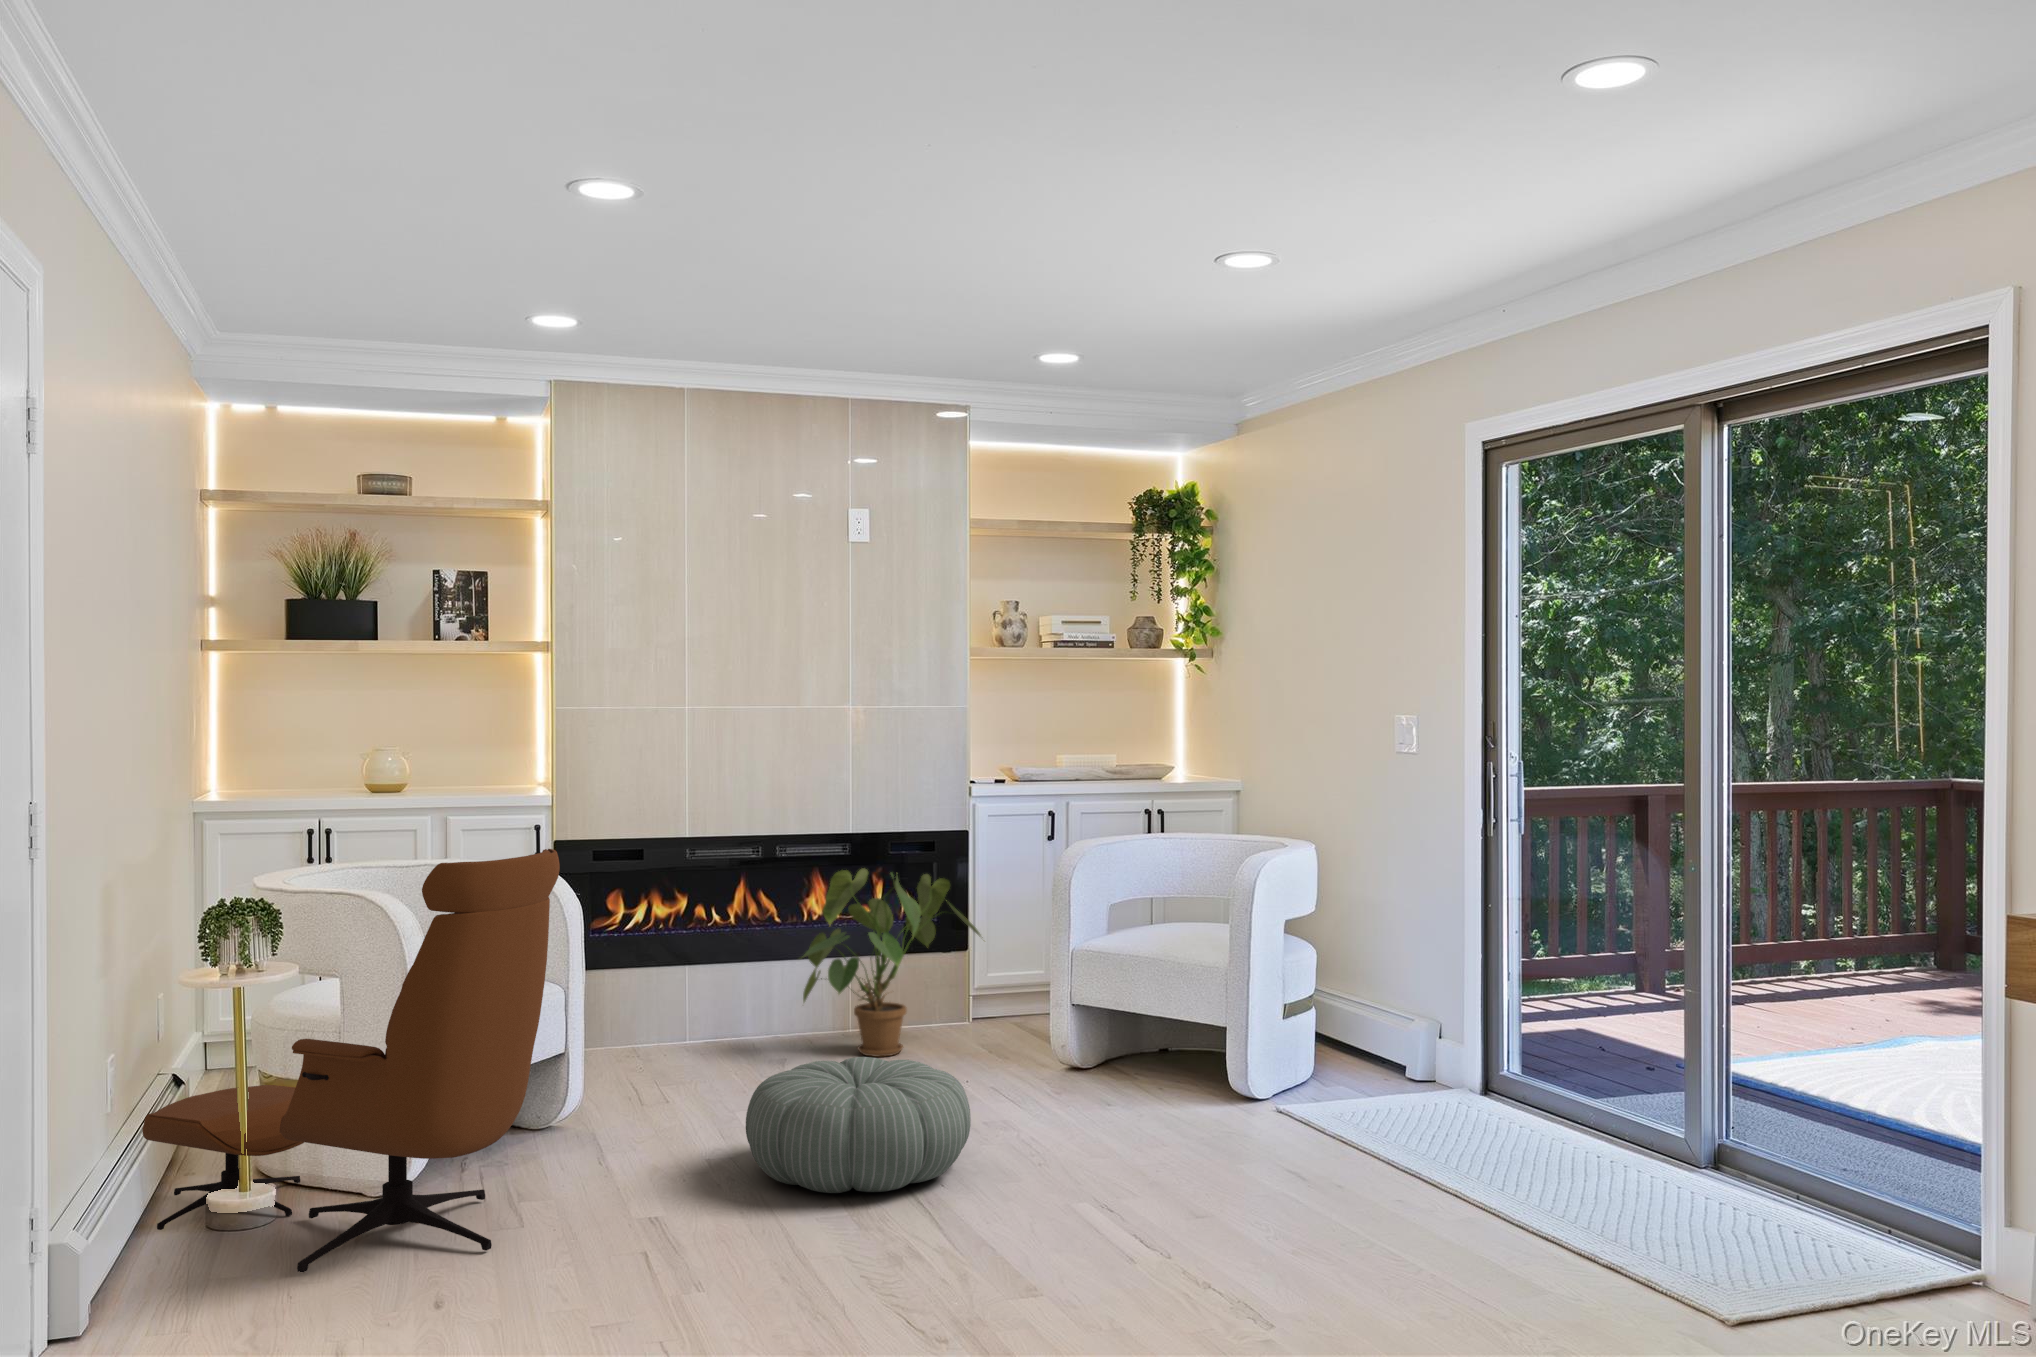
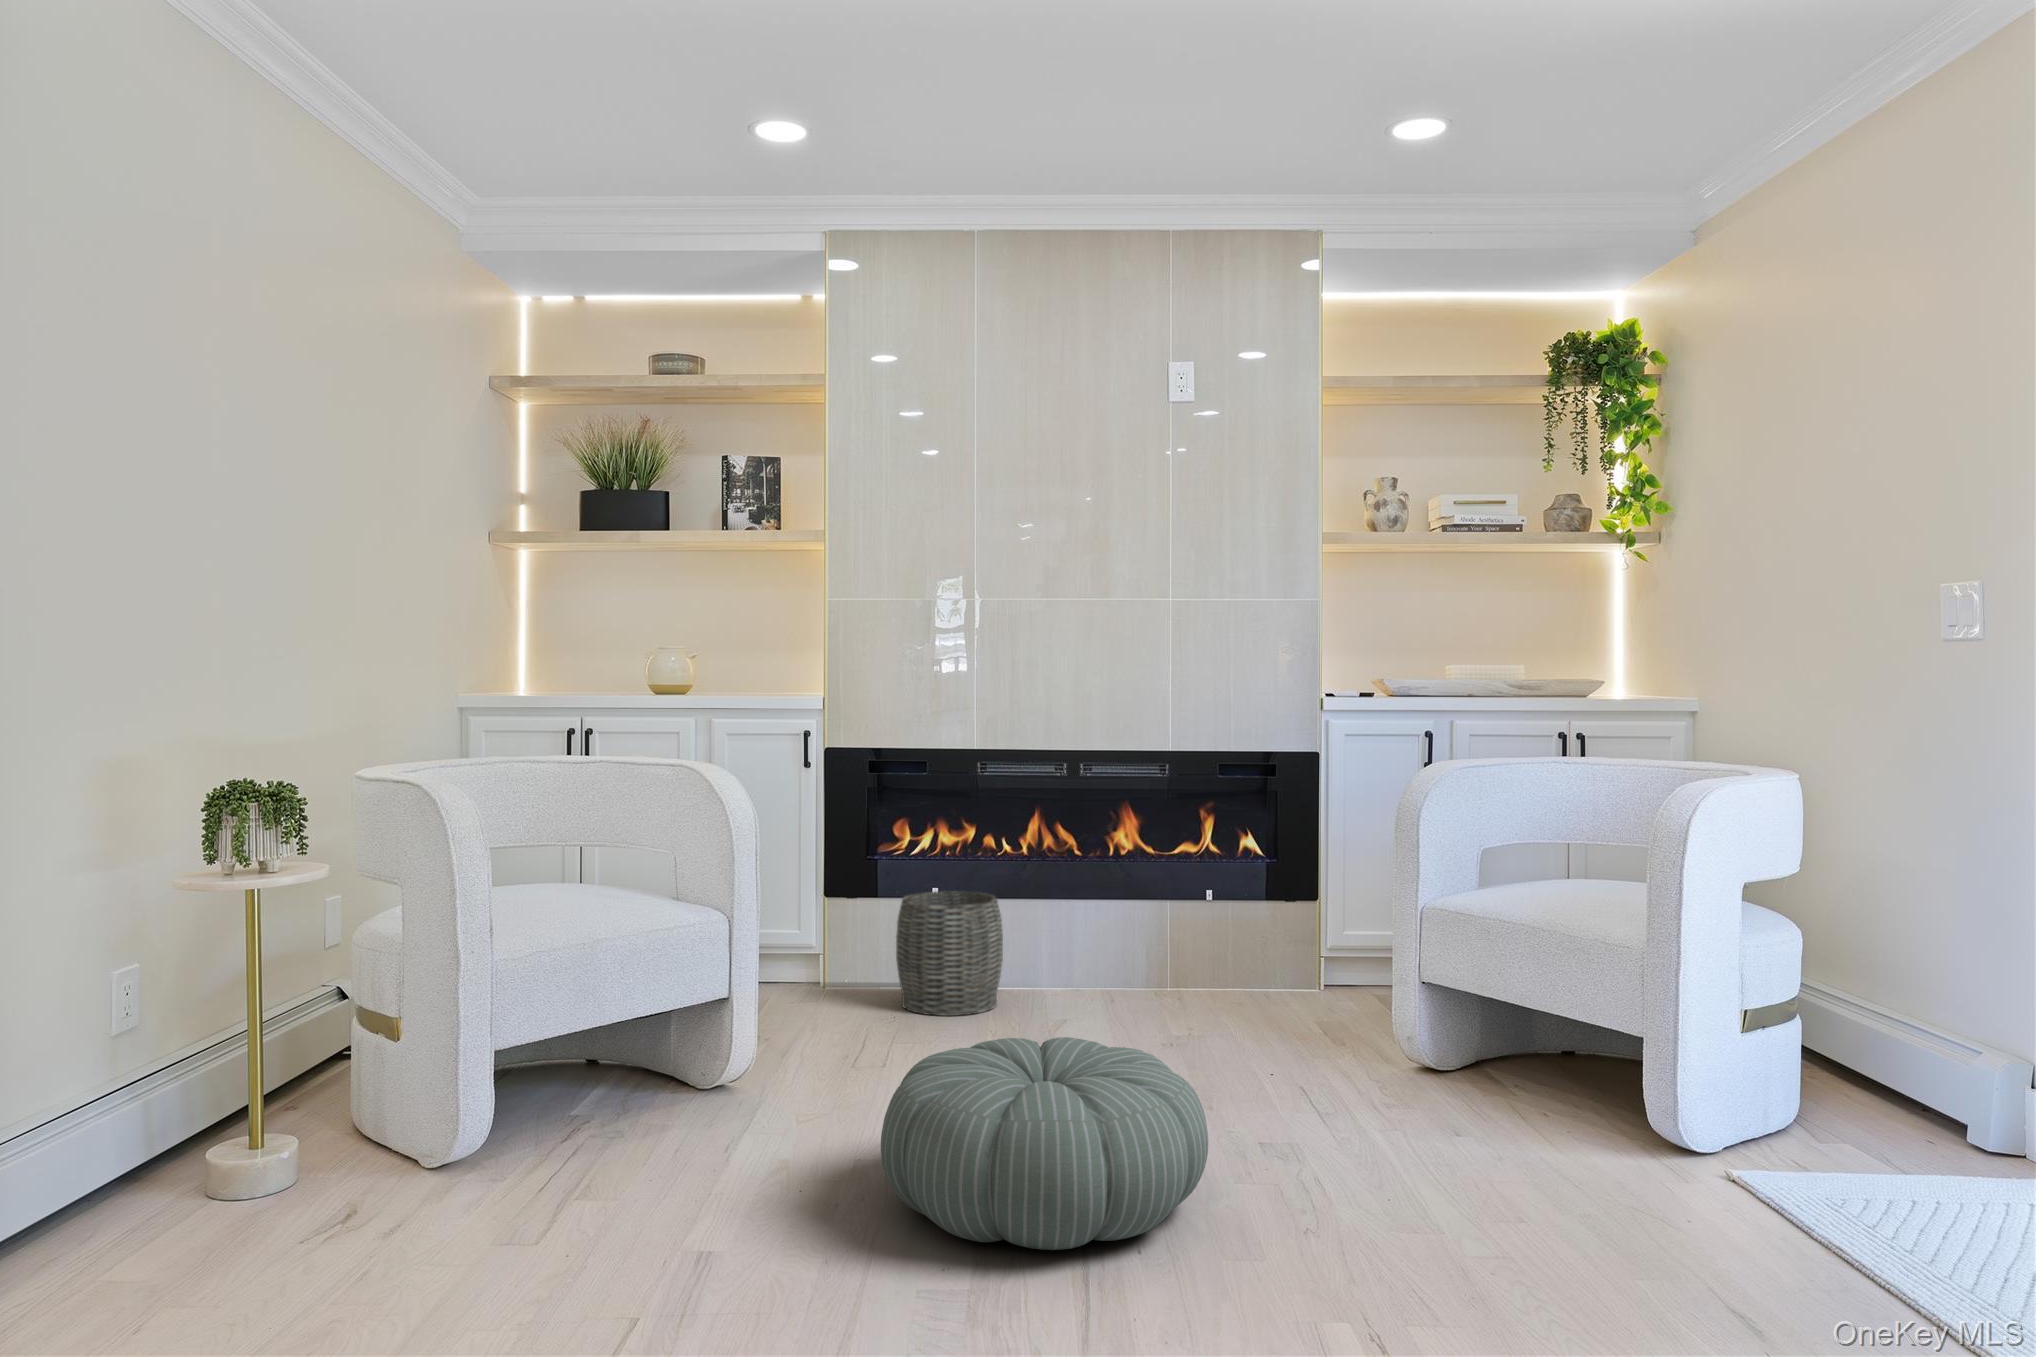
lounge chair: present [142,849,560,1273] -> none [183,717,587,1271]
house plant: present [803,869,981,1057] -> none [1081,795,1325,1029]
woven basket: none [633,959,725,1065] -> present [896,891,1003,1016]

